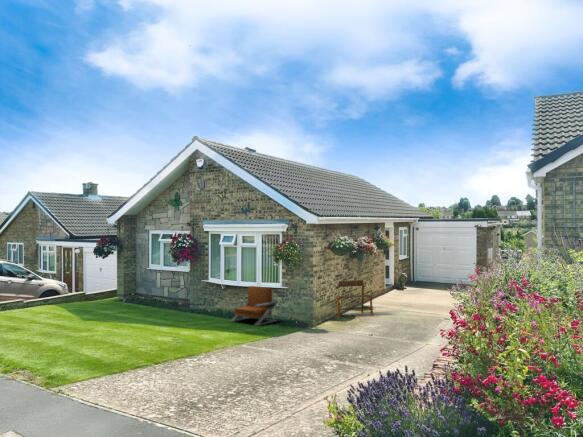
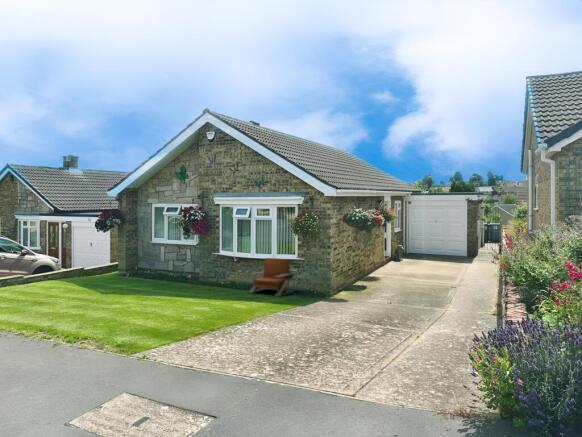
bench: present [335,280,373,317] -> none [343,251,383,288]

